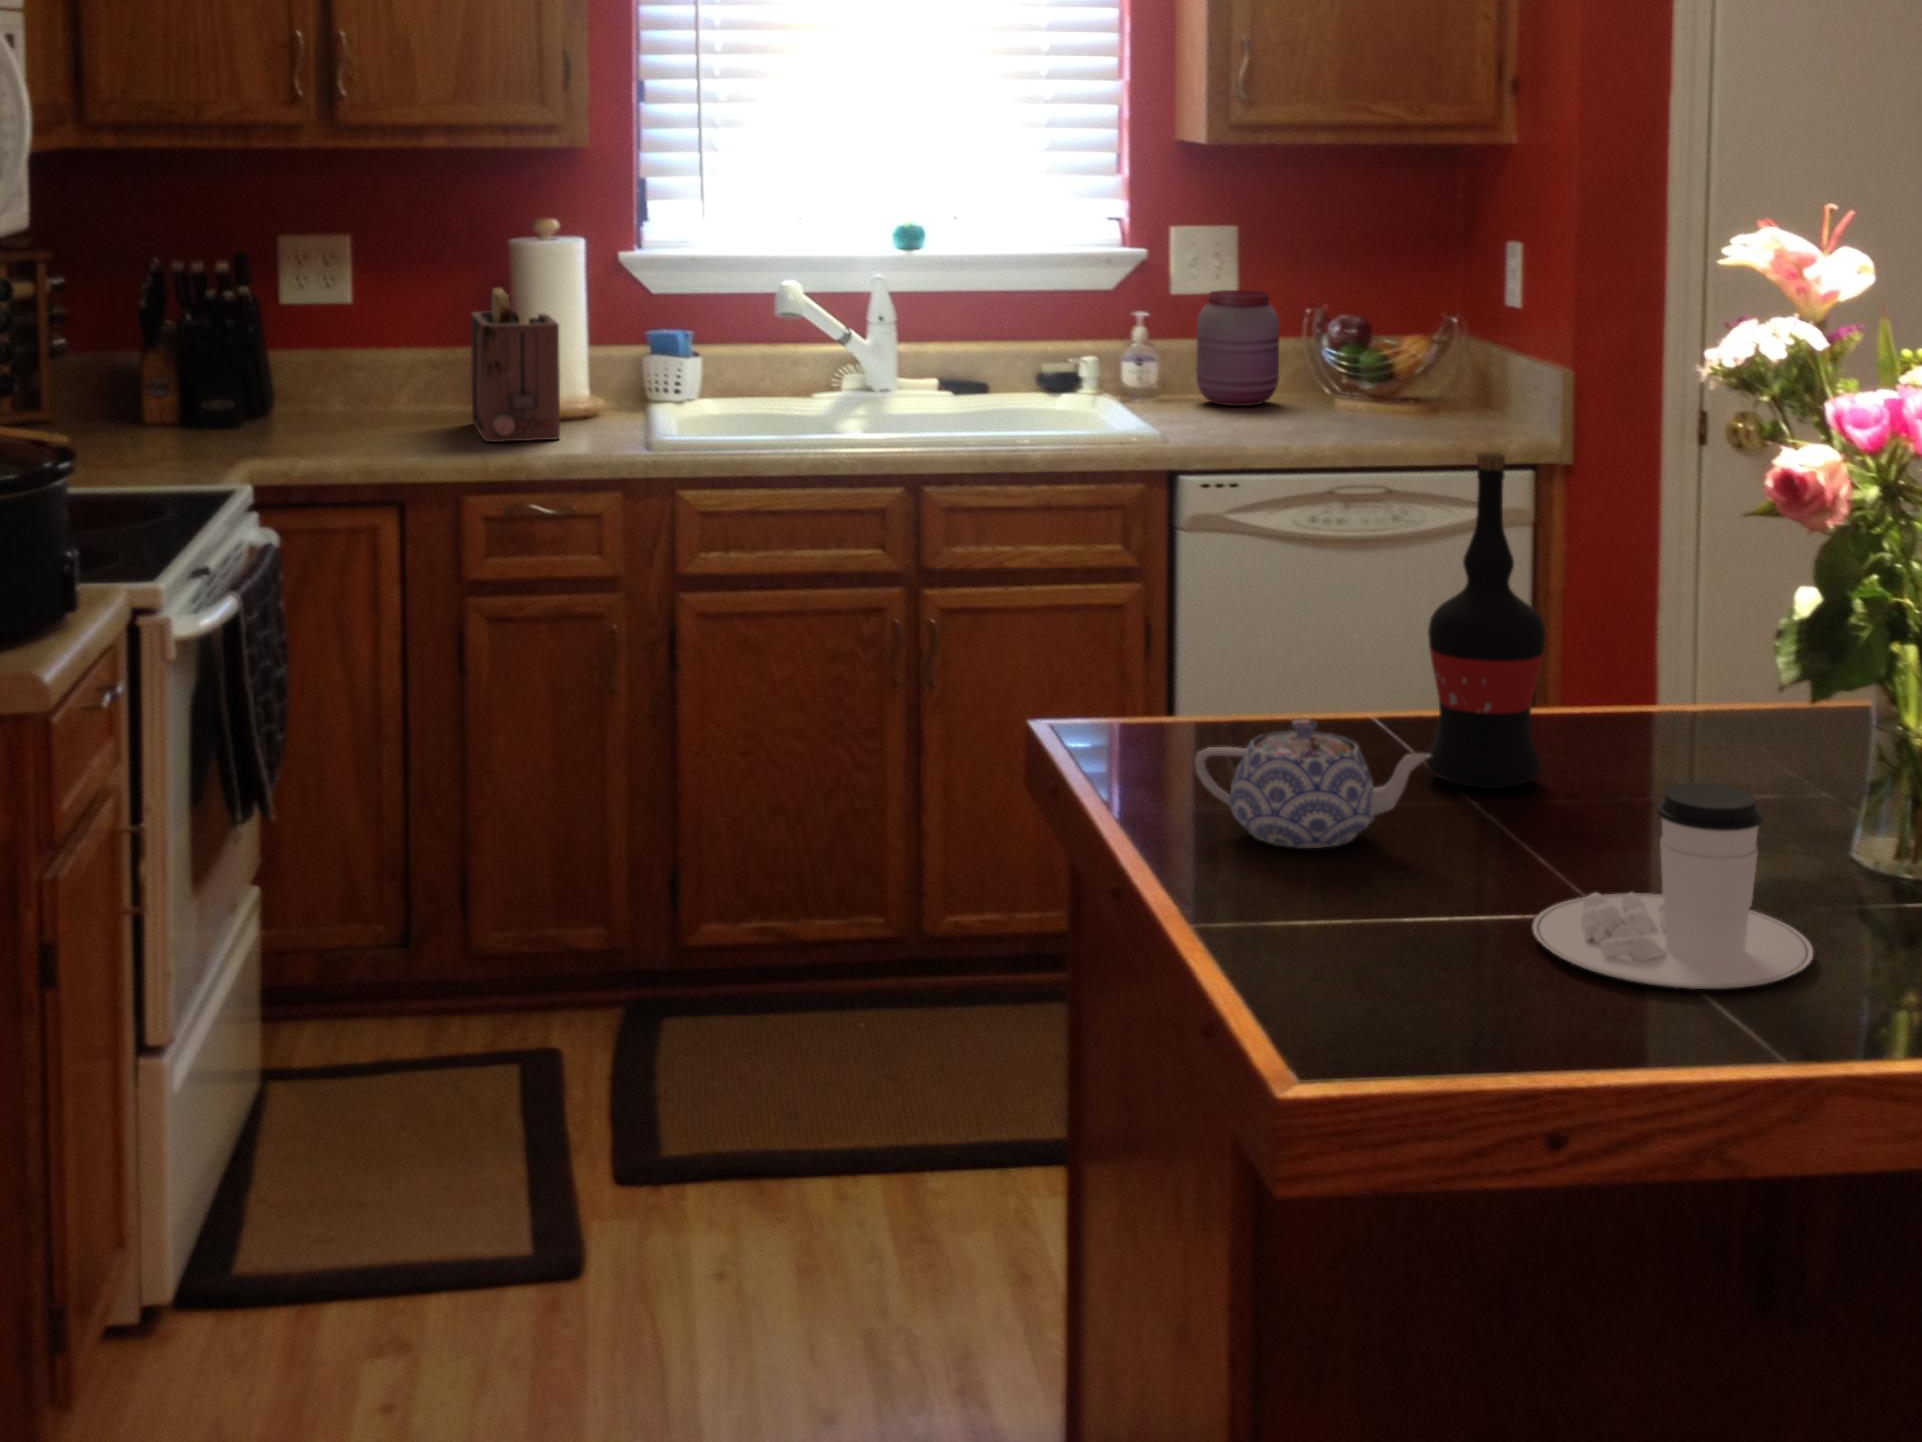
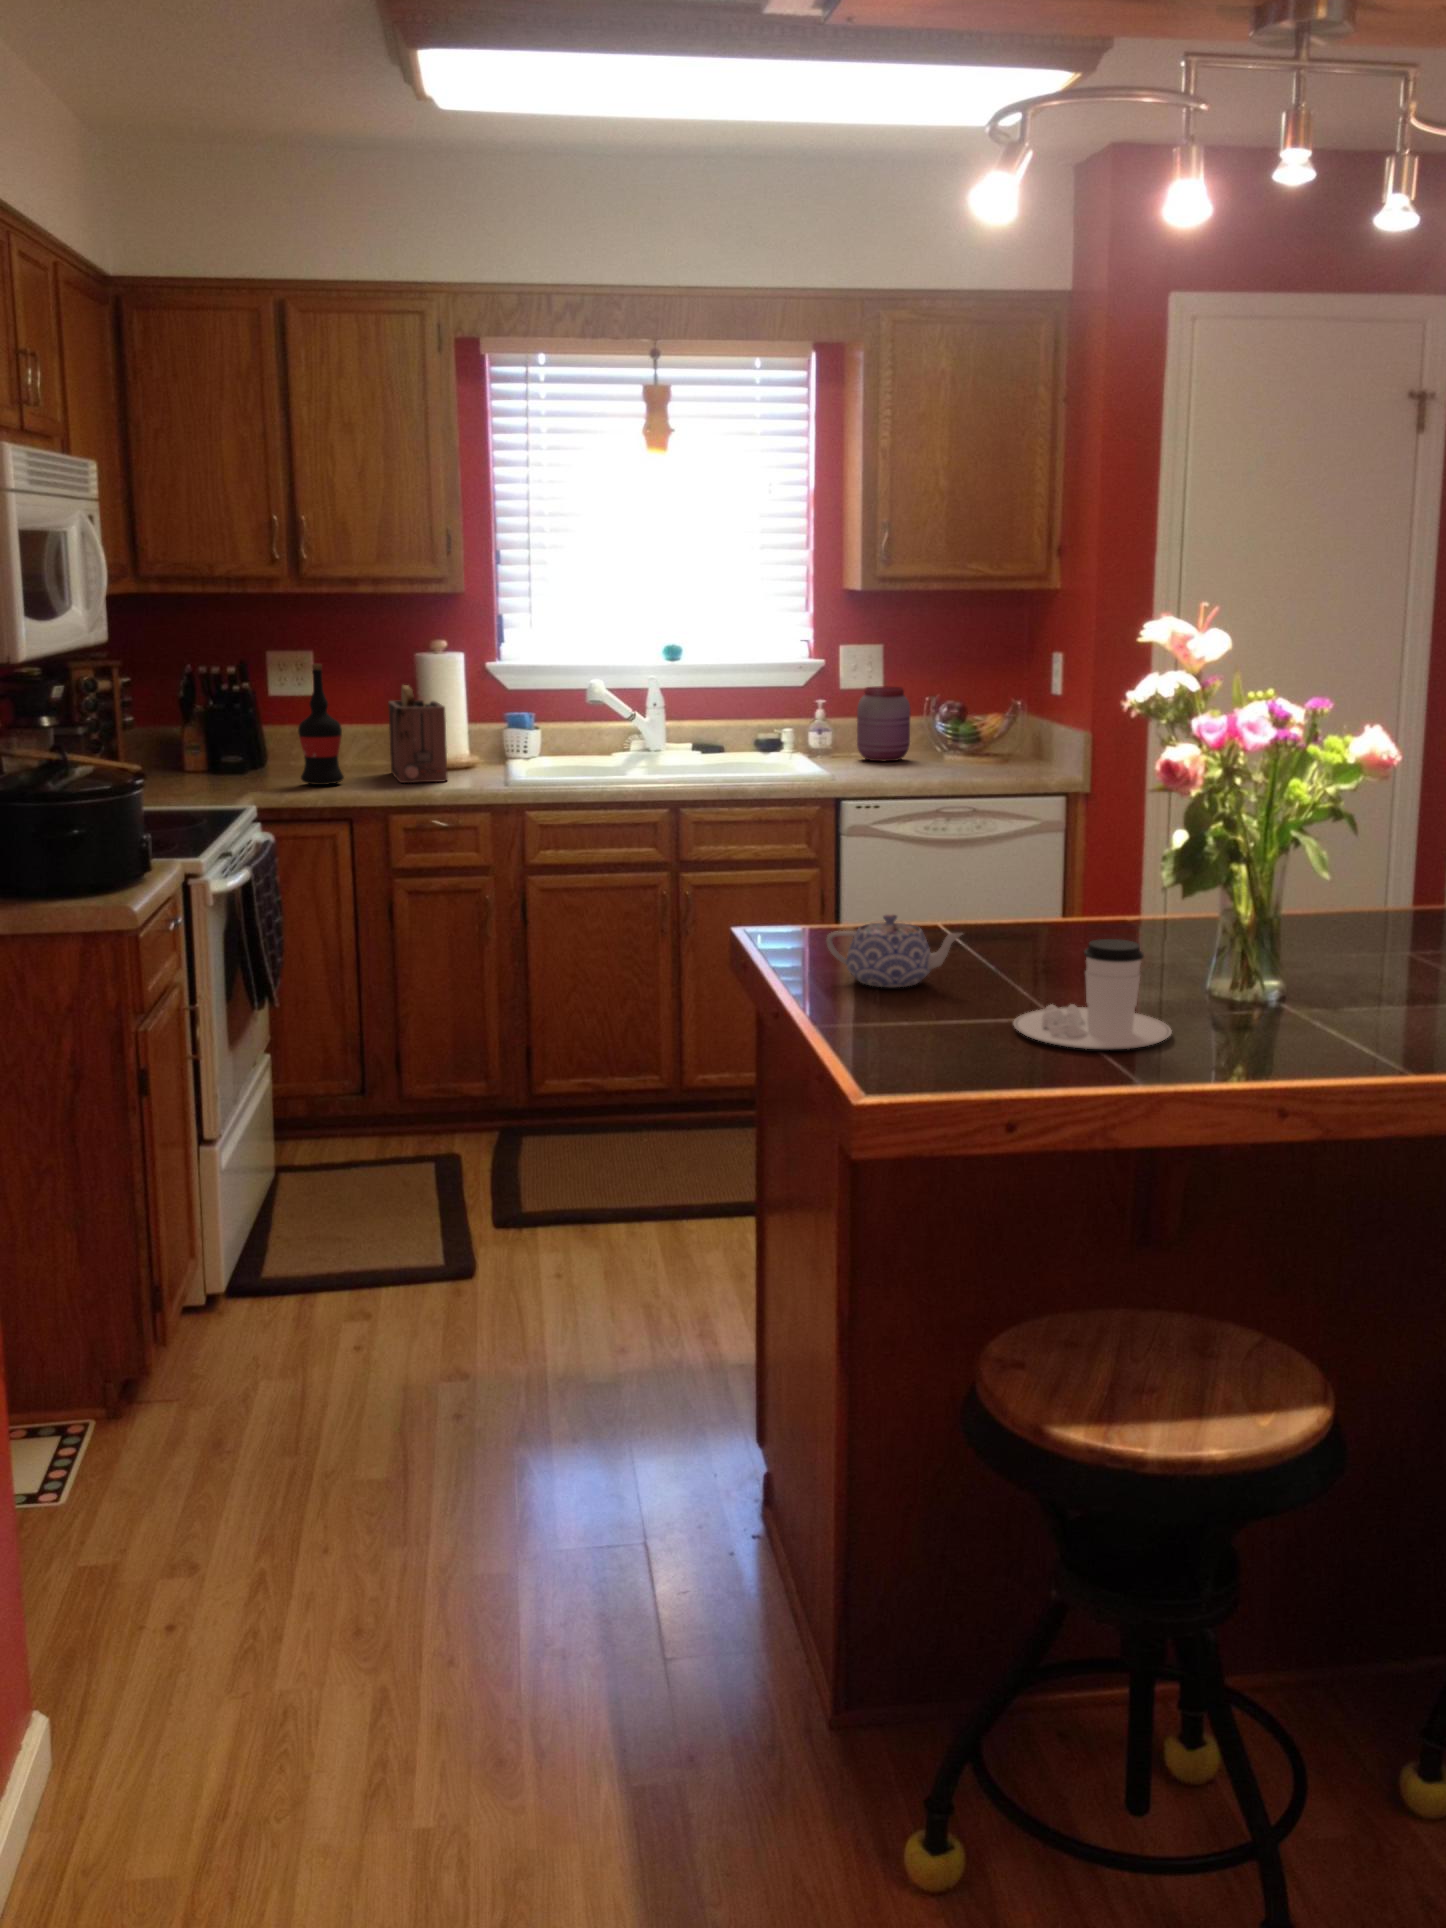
wine bottle: present [1425,452,1546,788] -> present [298,664,344,785]

